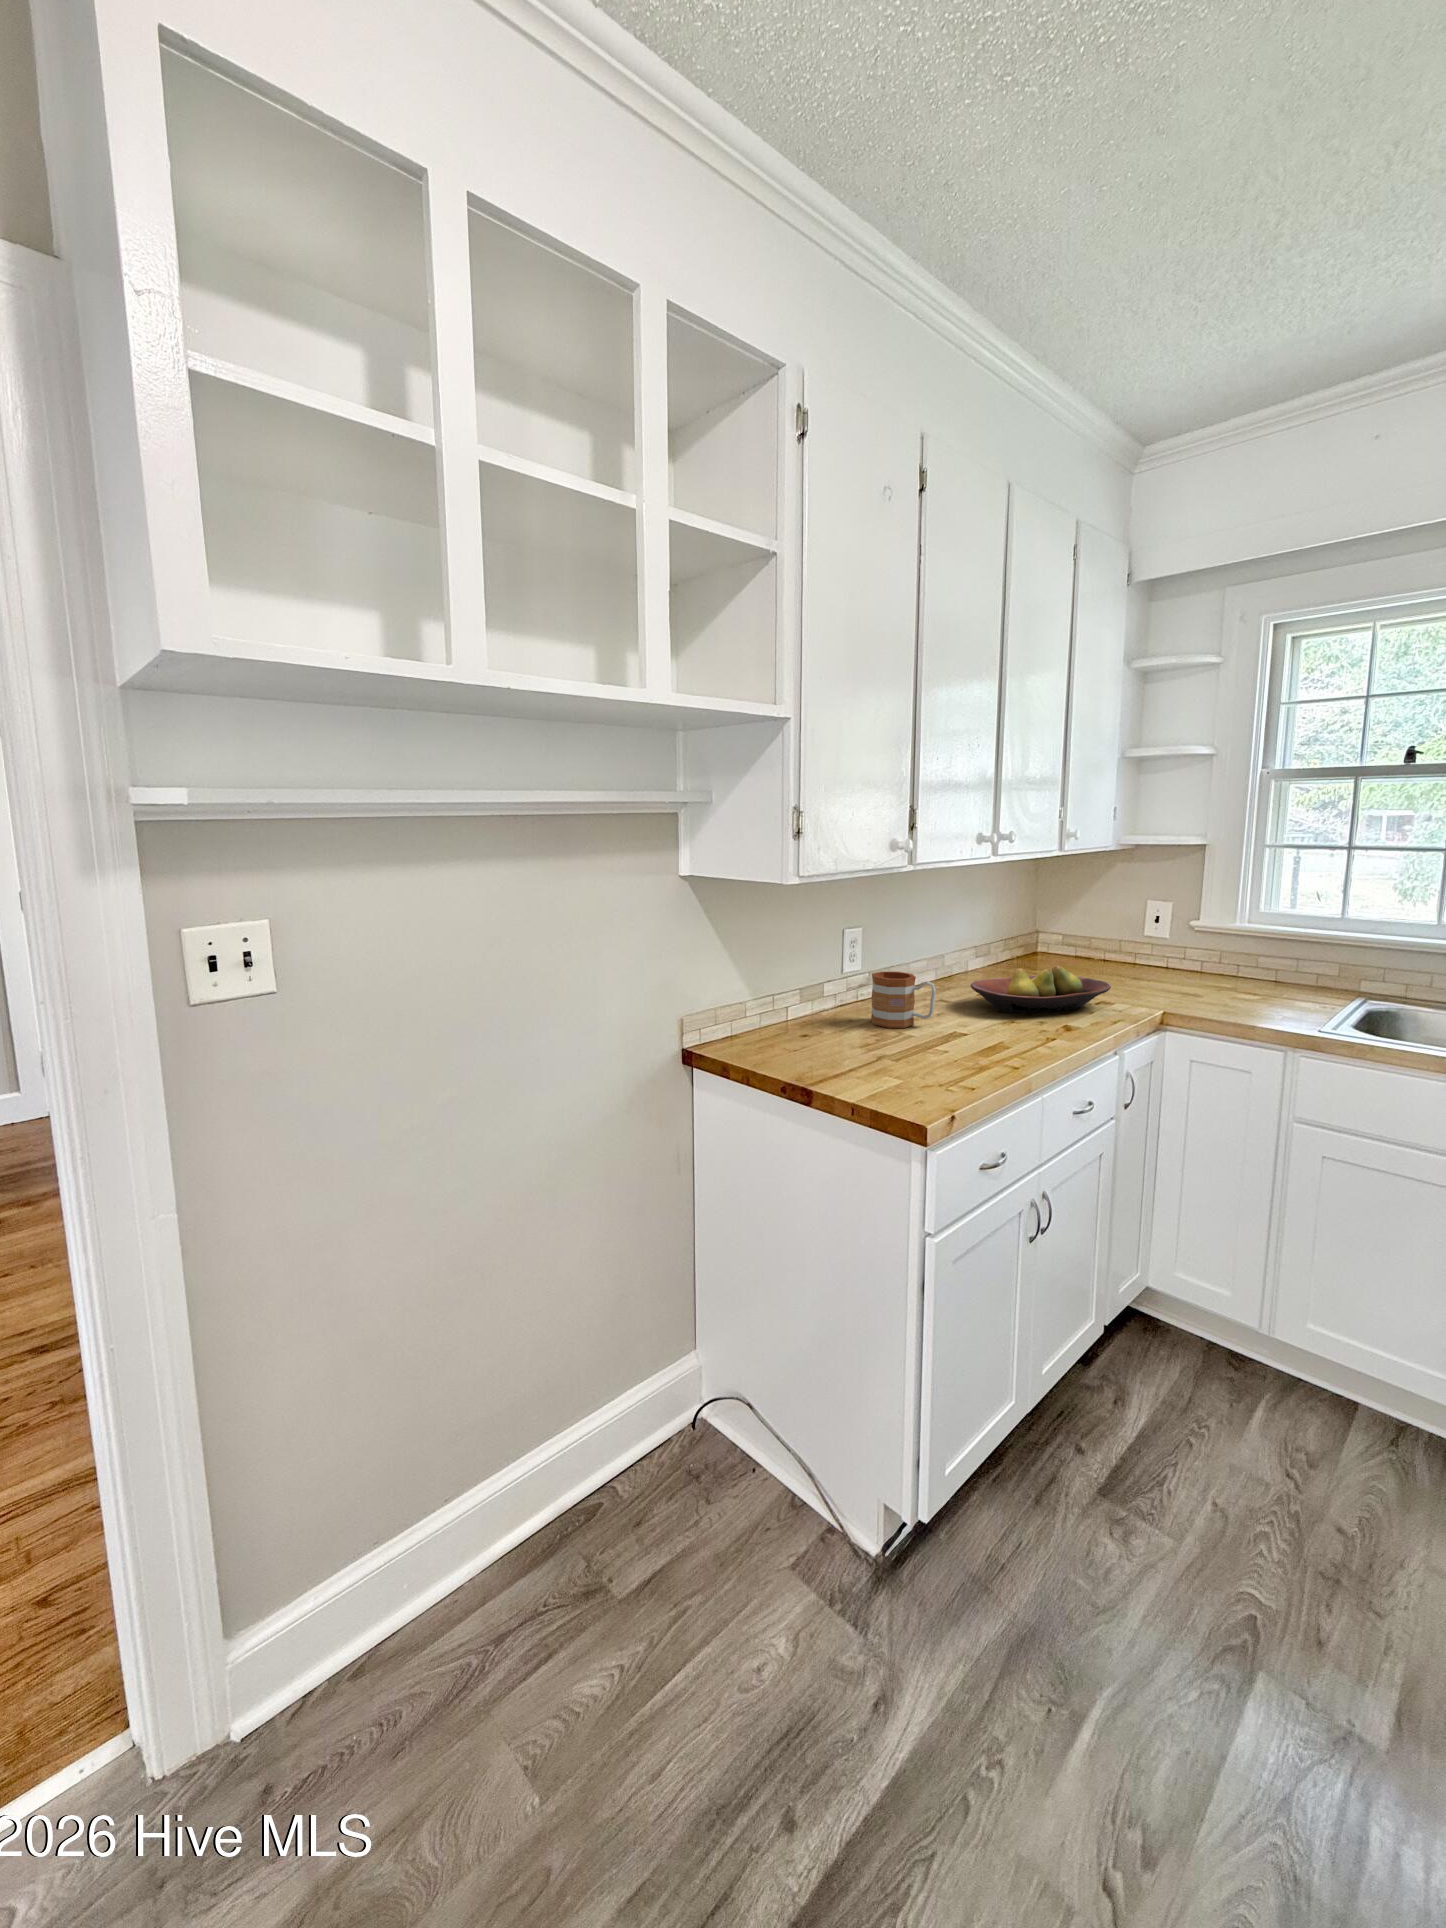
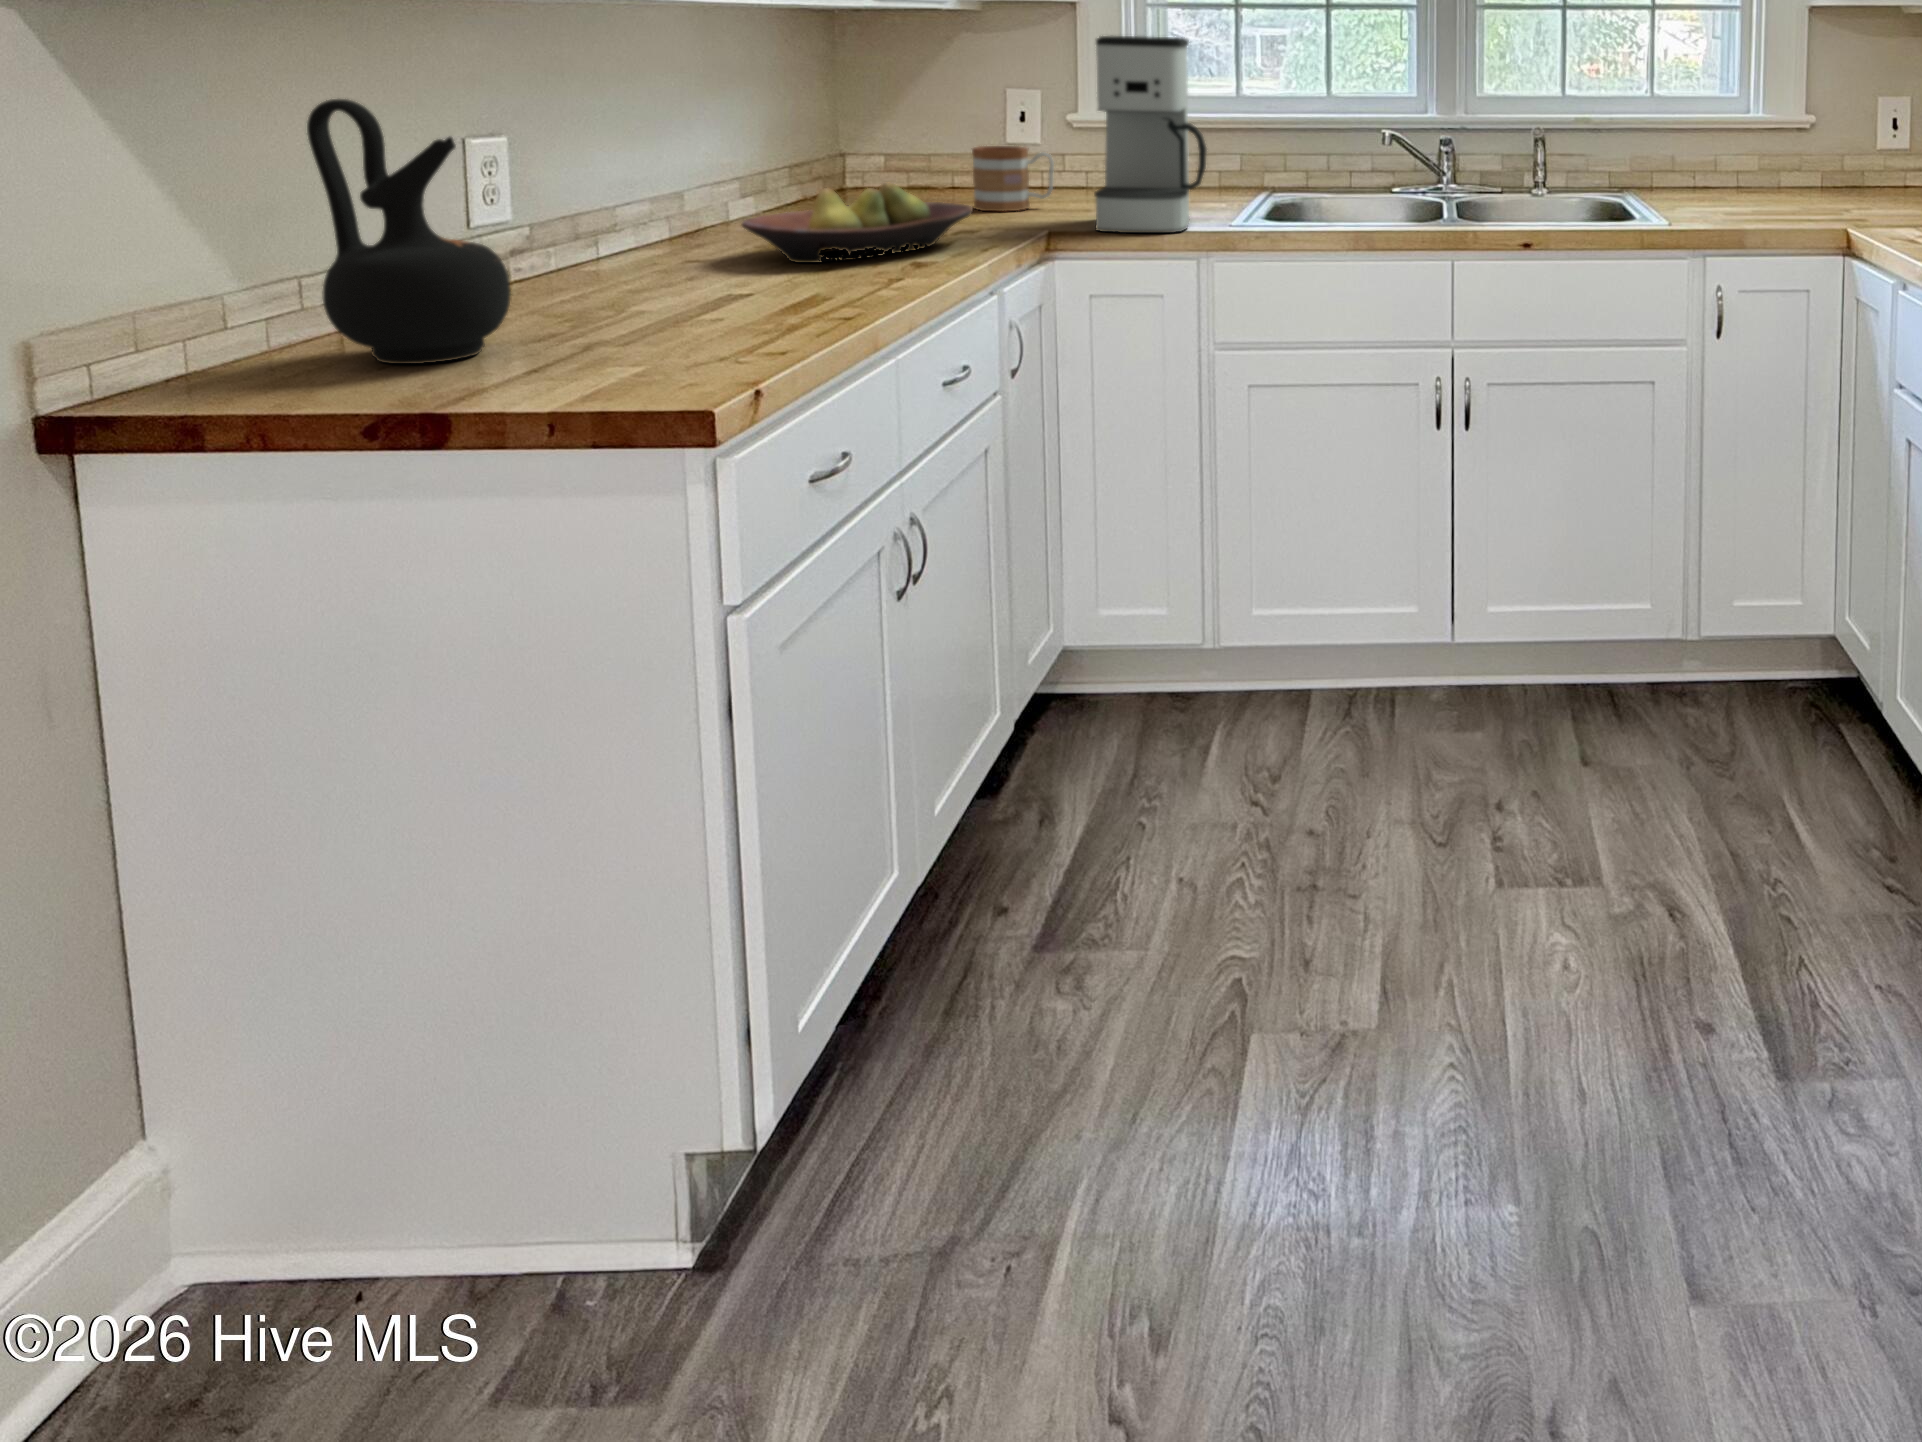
coffee maker: none [1198,873,1296,1015] -> present [1094,36,1207,233]
ceramic jug: none [767,925,844,1060] -> present [307,99,511,364]
mug: present [871,972,936,1028] -> present [972,146,1054,211]

